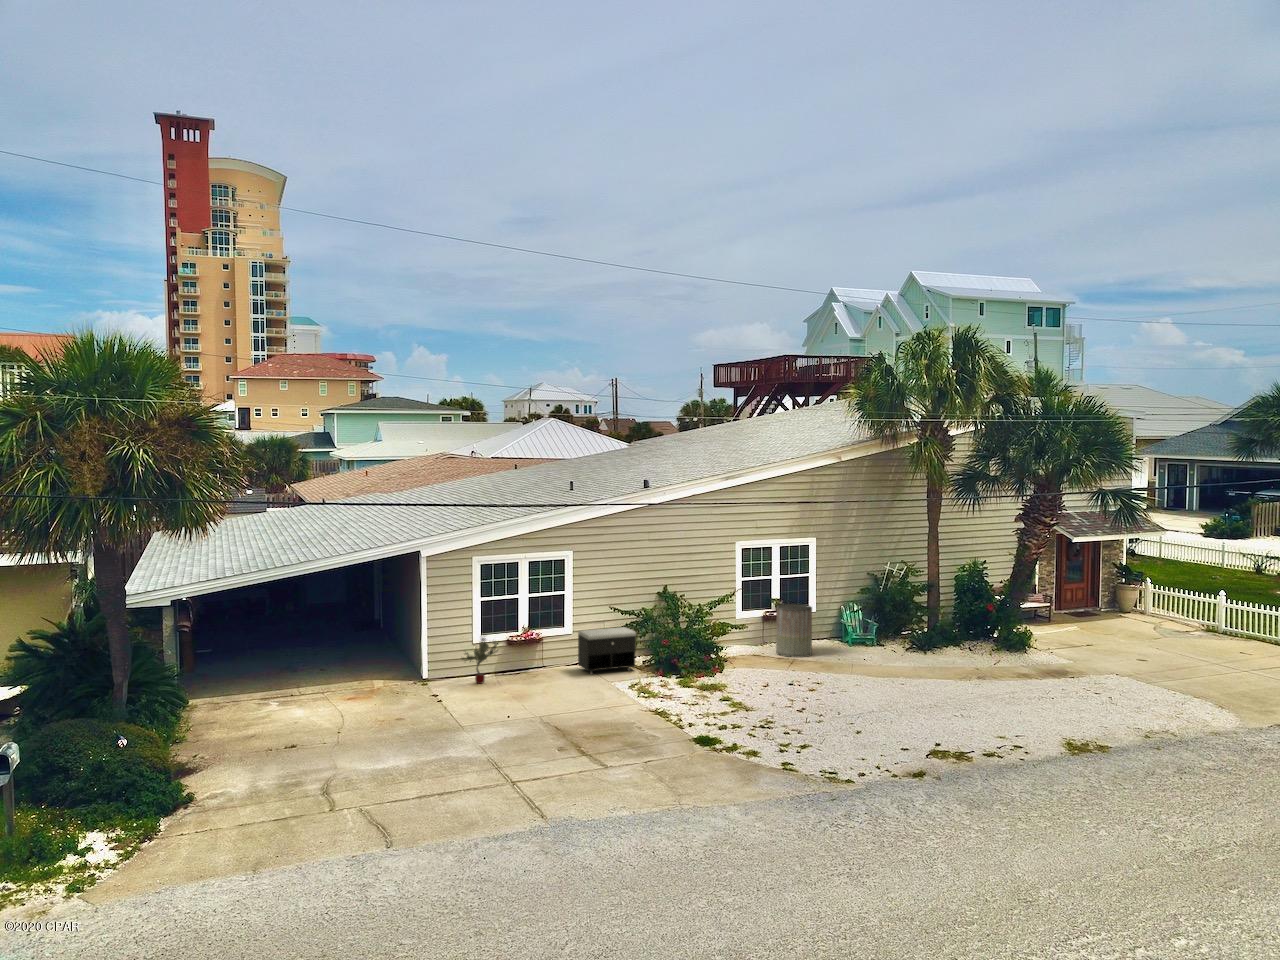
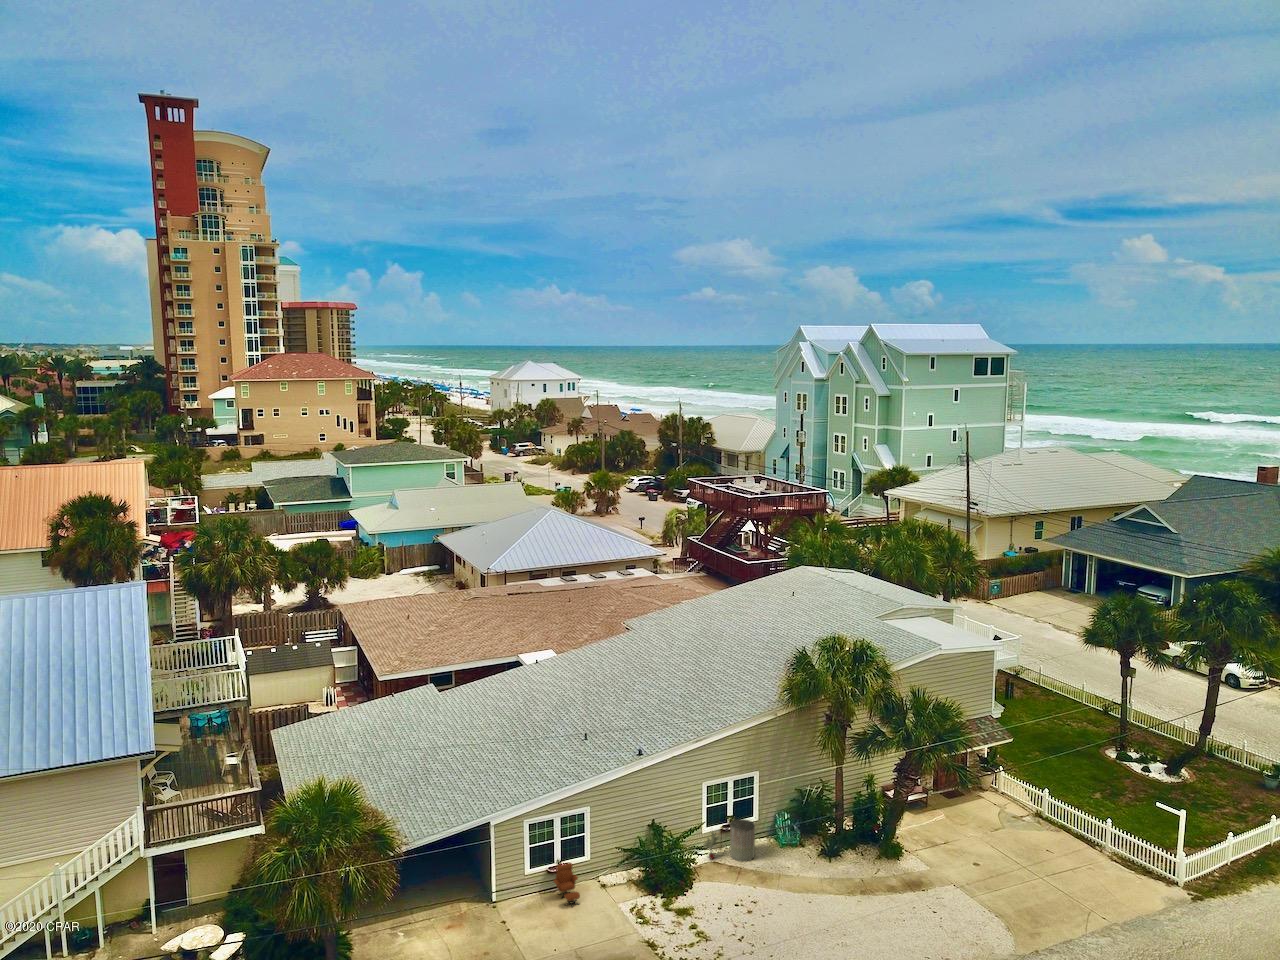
storage bench: present [578,627,636,674] -> none [595,851,634,890]
lounge chair: none [515,632,554,686] -> present [553,863,580,905]
potted tree: present [462,638,498,684] -> present [704,831,720,859]

